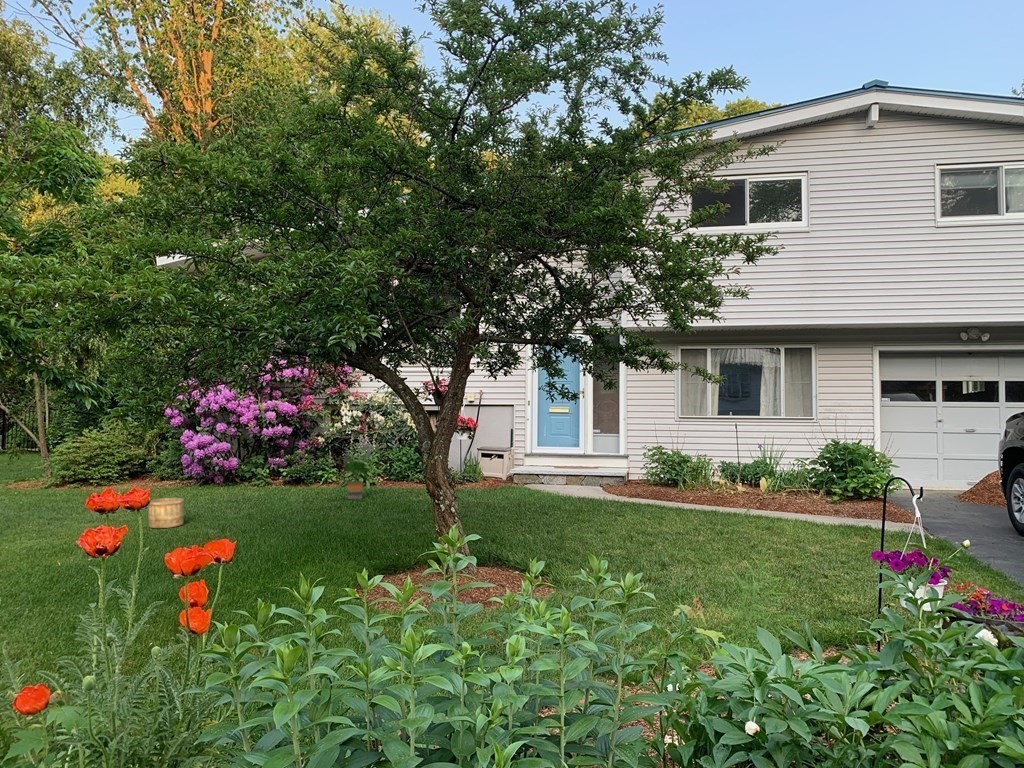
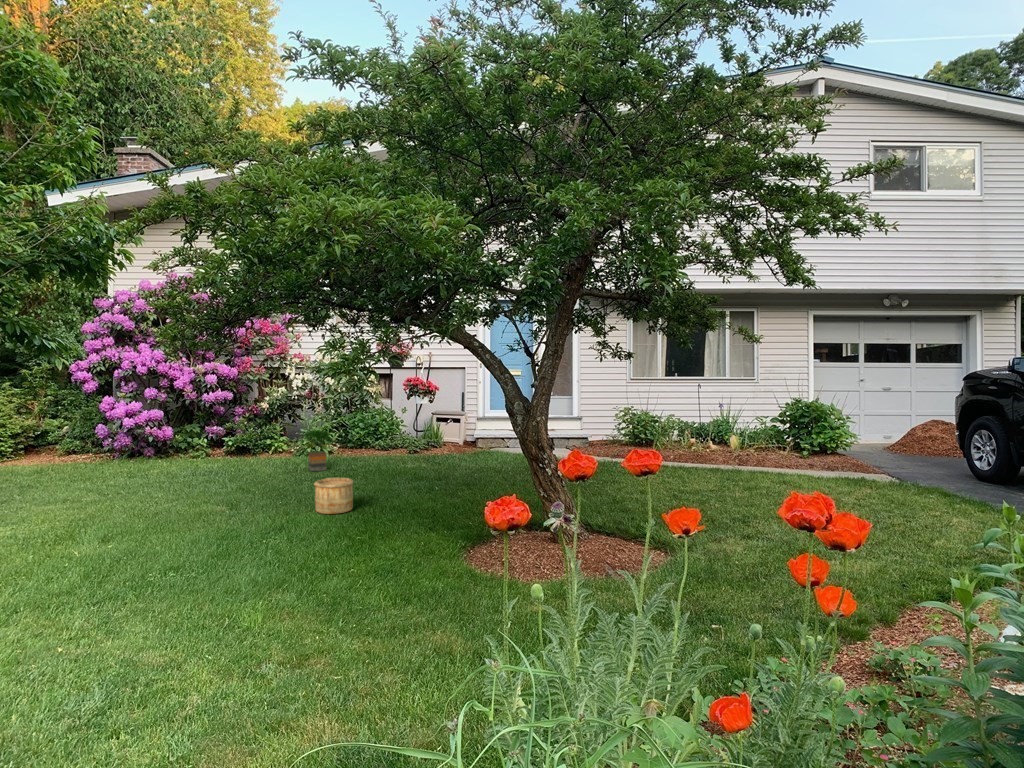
wooden bucket: present [148,498,184,528] -> present [314,478,354,514]

